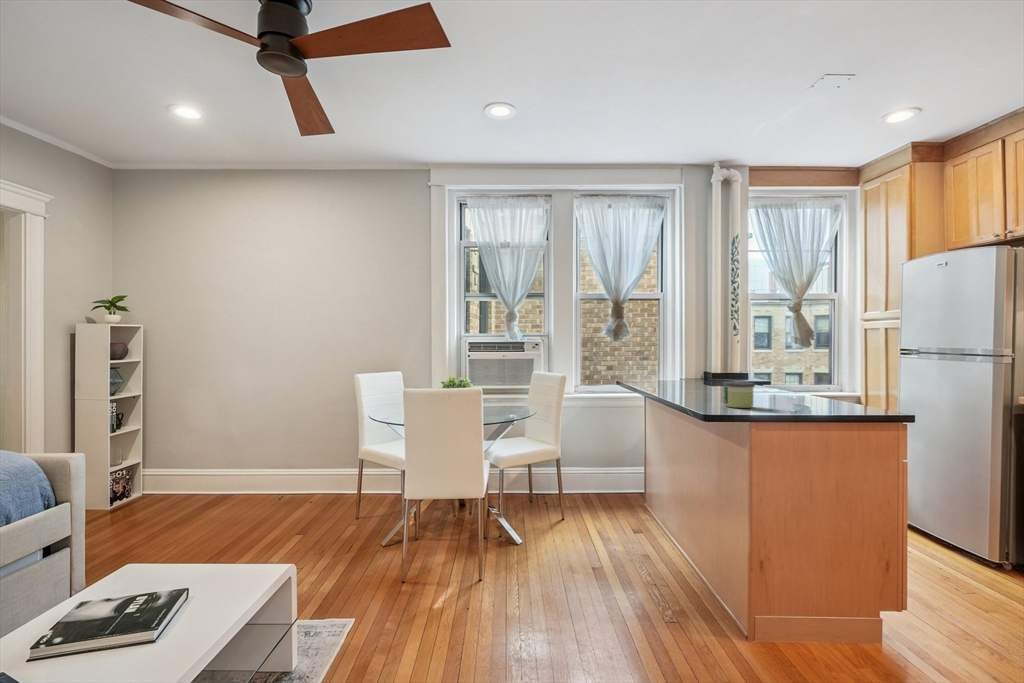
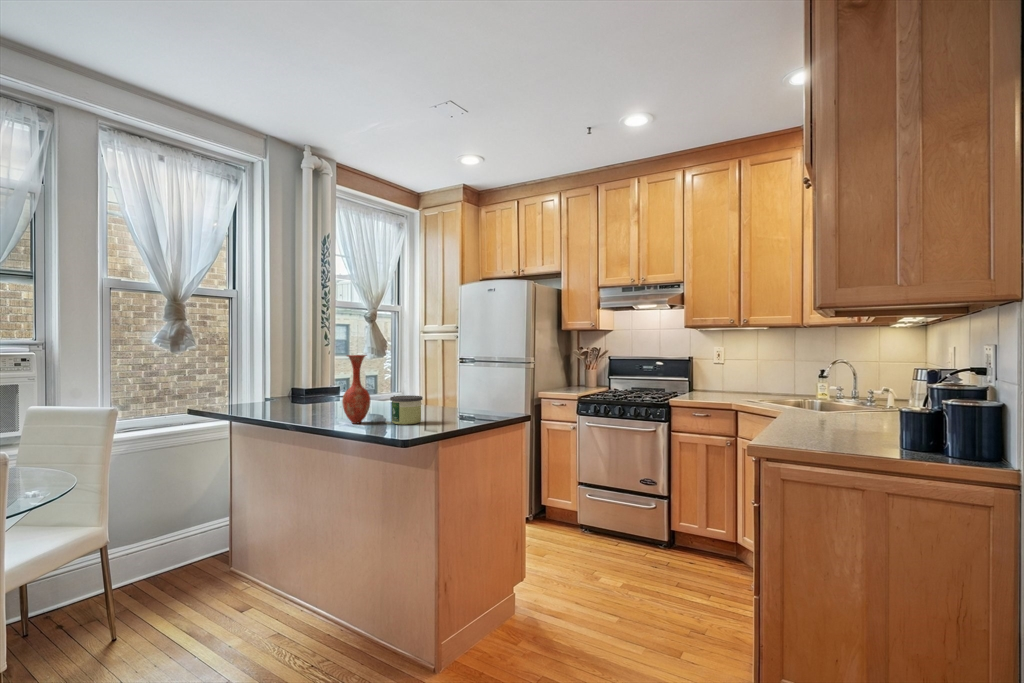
vase: none [686,344,711,402] -> present [342,355,370,424]

